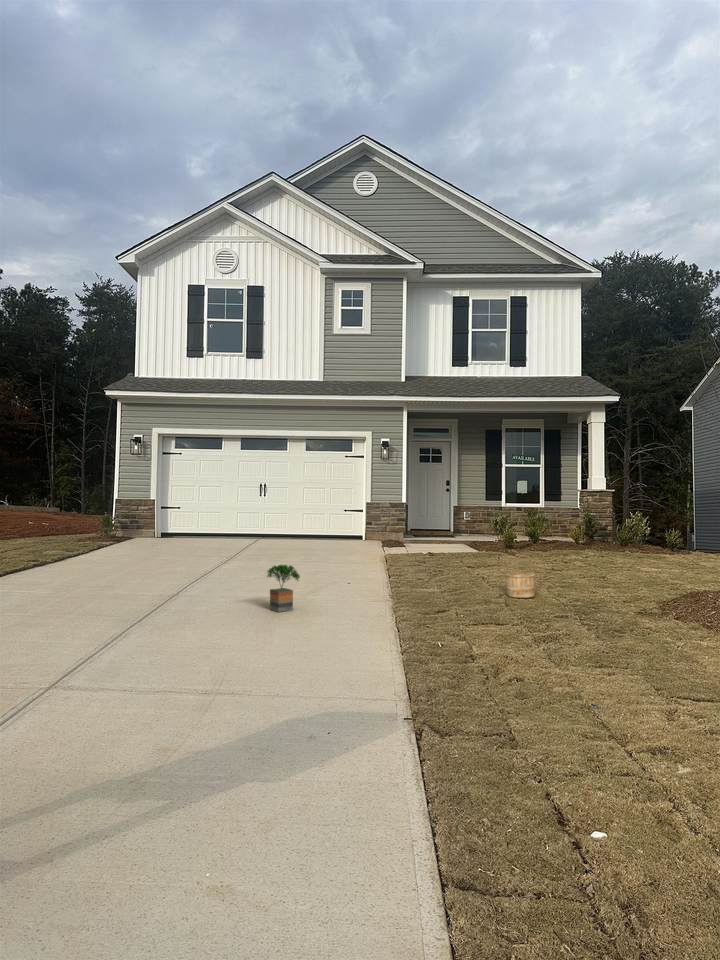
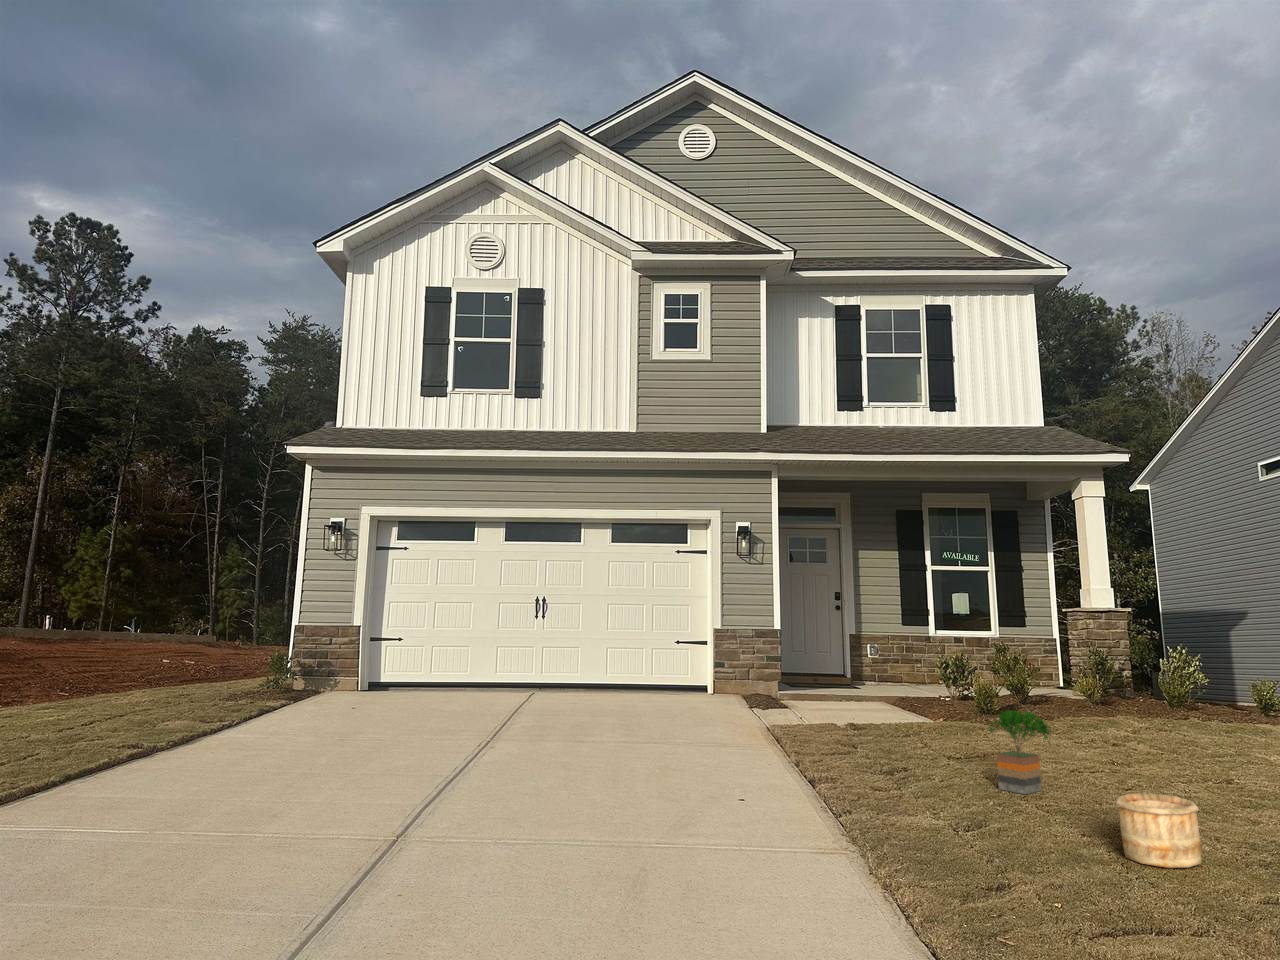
potted tree: present [268,565,300,612] -> present [989,710,1051,794]

